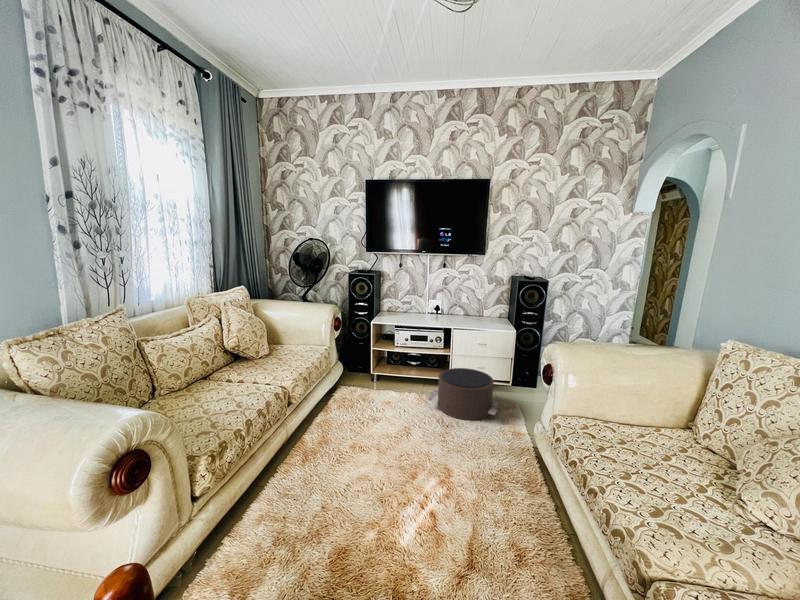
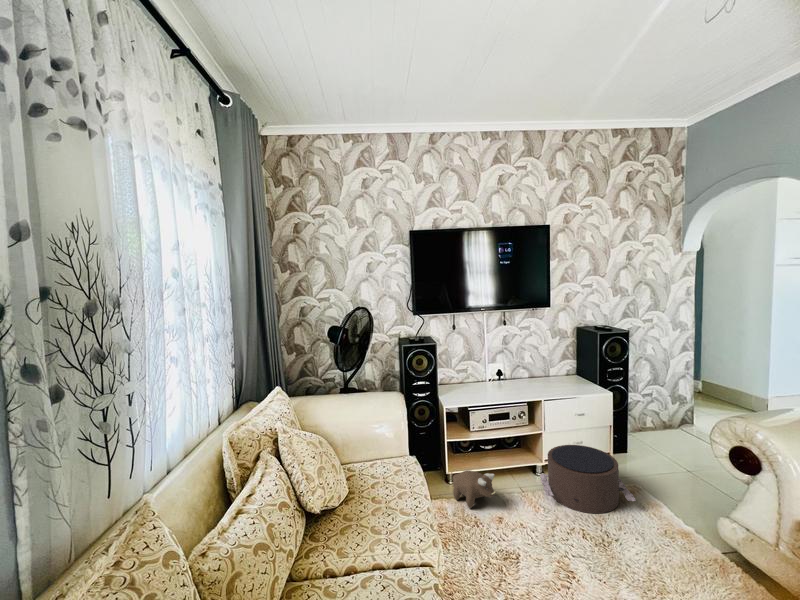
plush toy: none [362,373,390,399] -> present [453,470,495,508]

